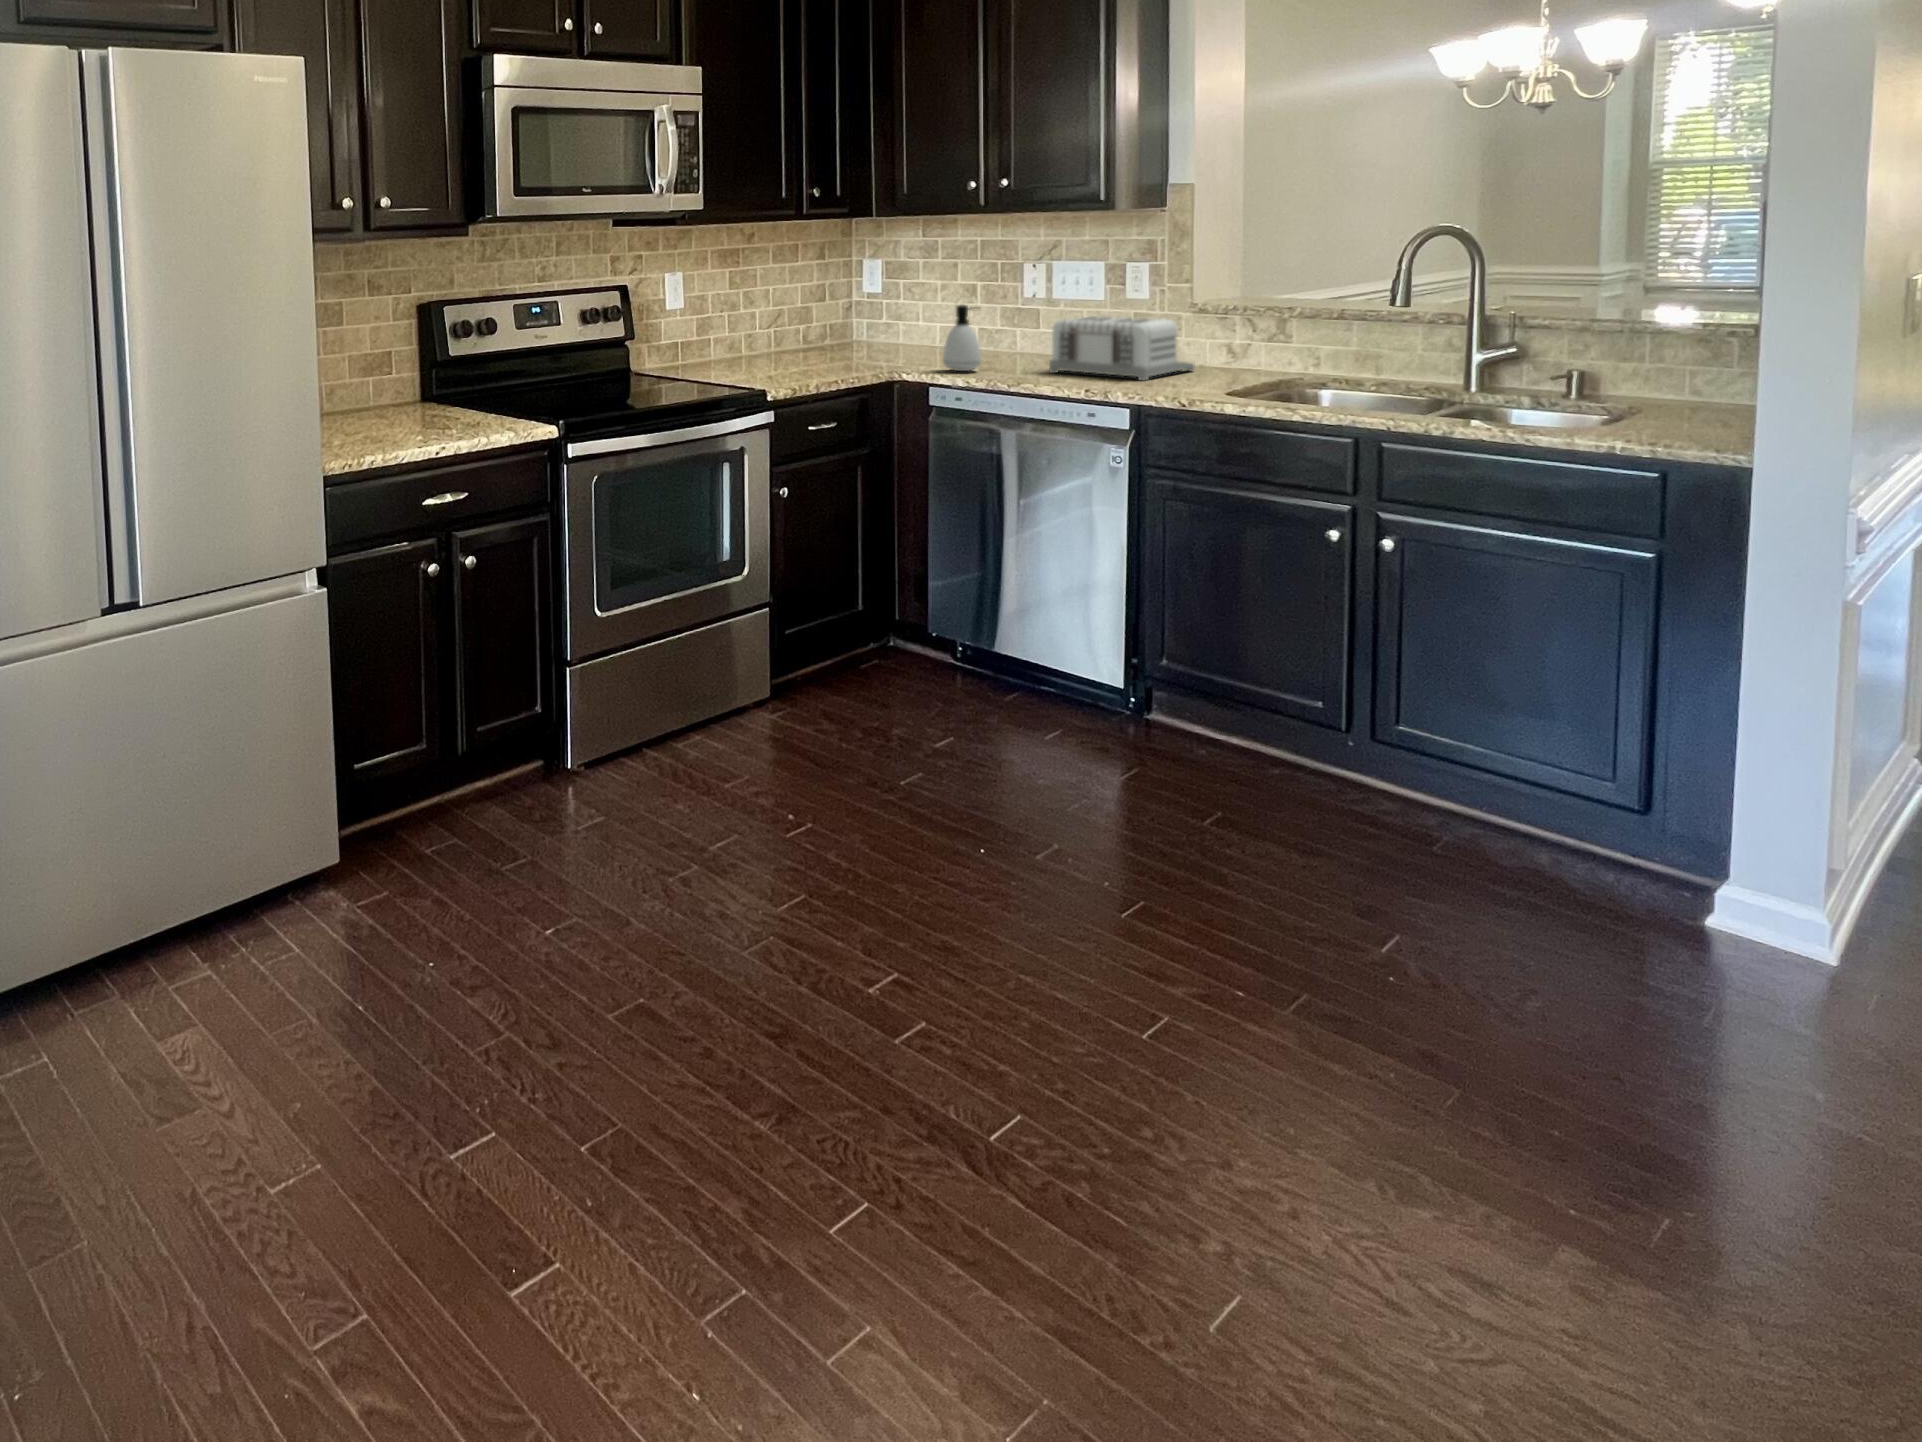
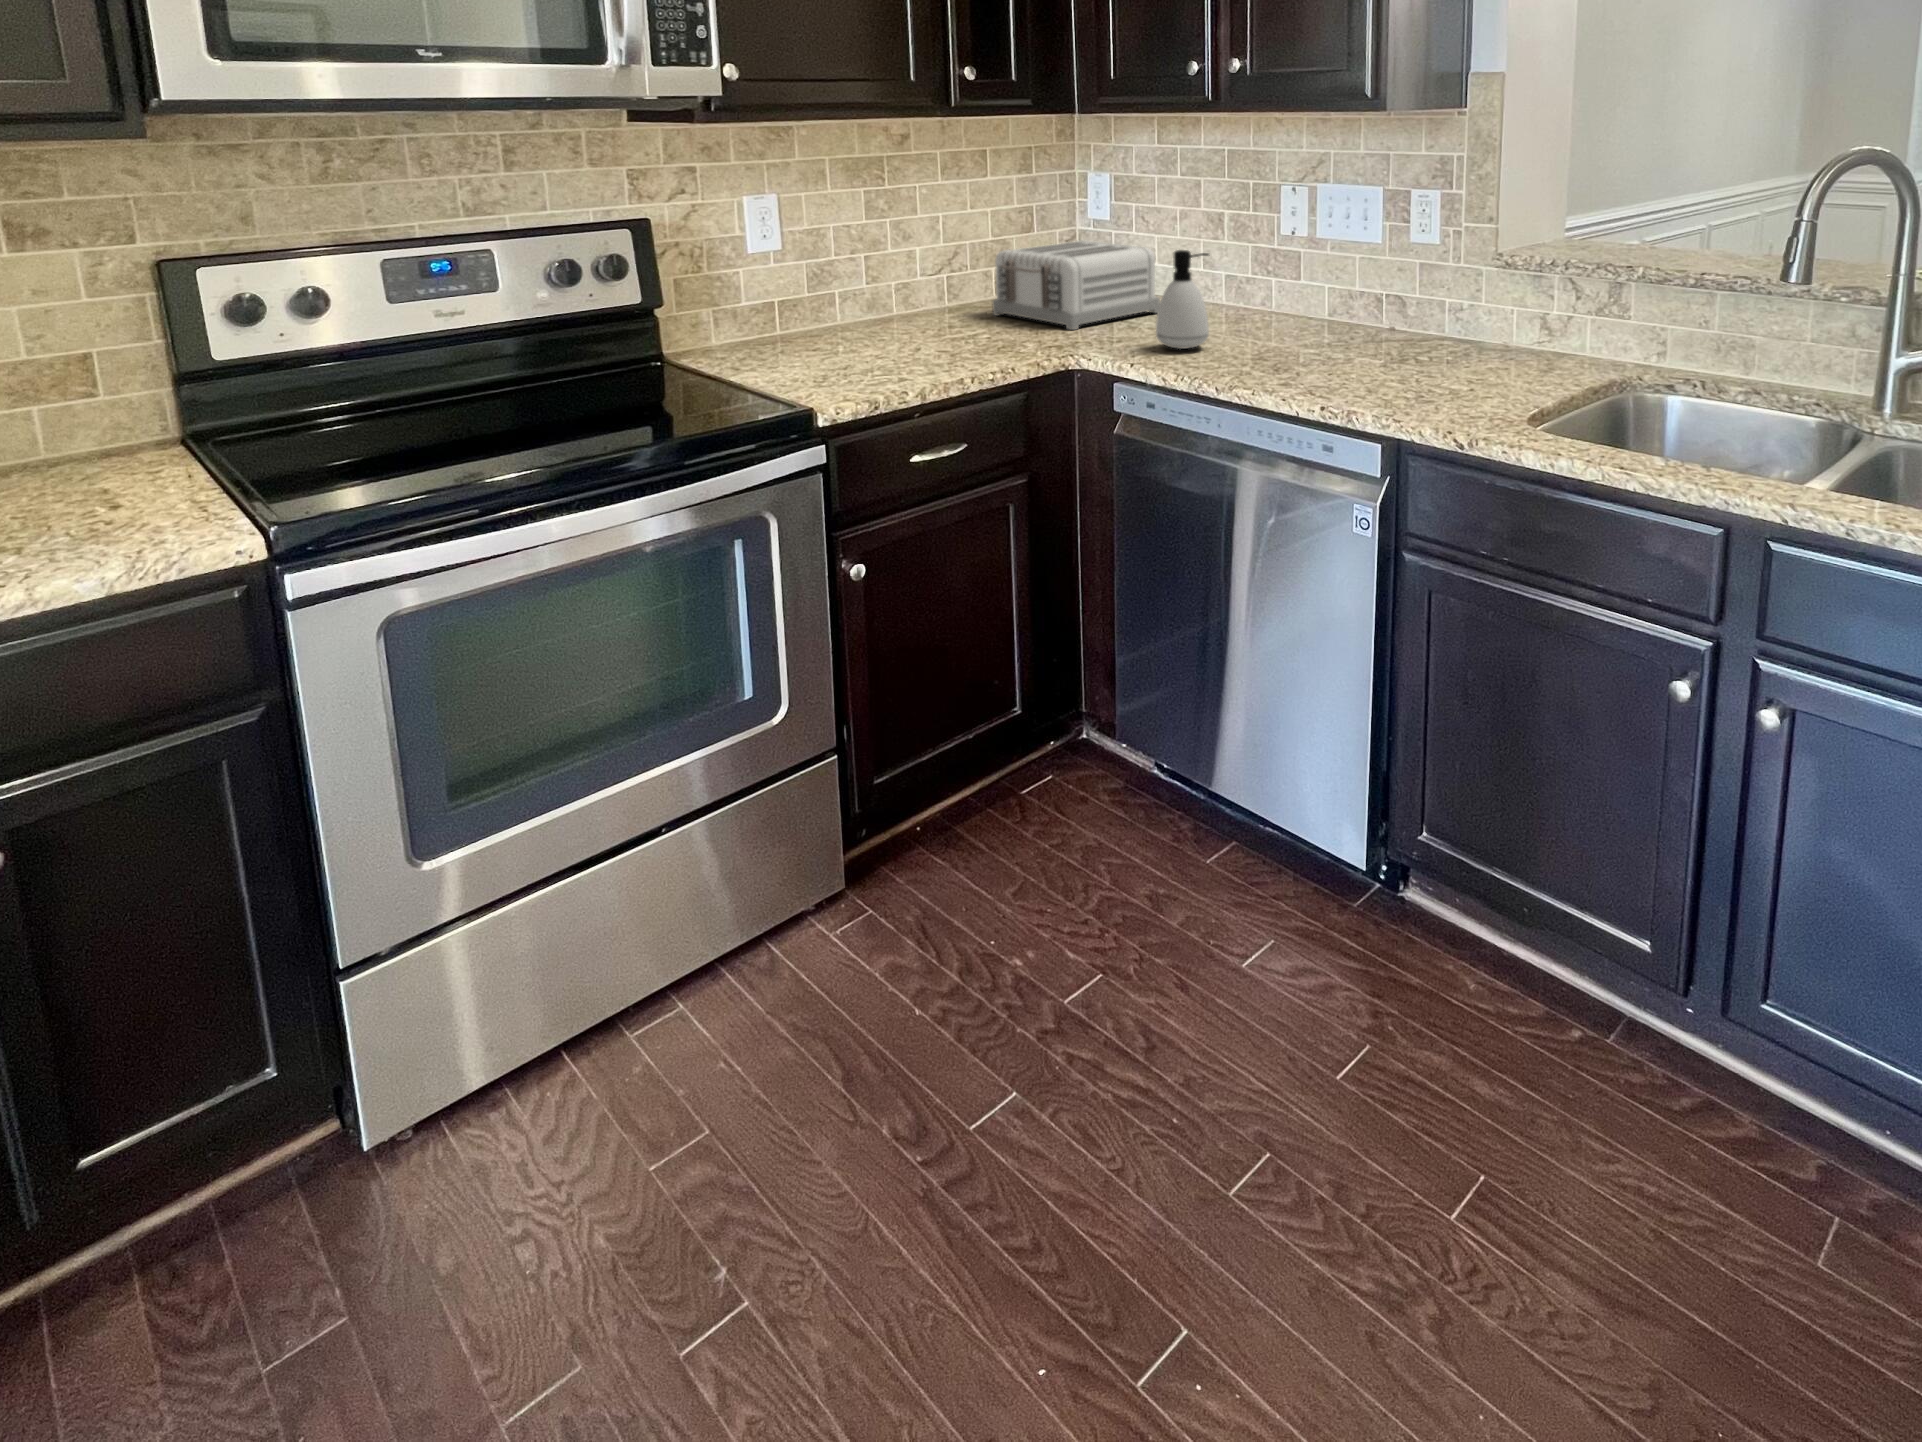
toaster: present [1049,316,1194,381] -> present [993,240,1160,330]

